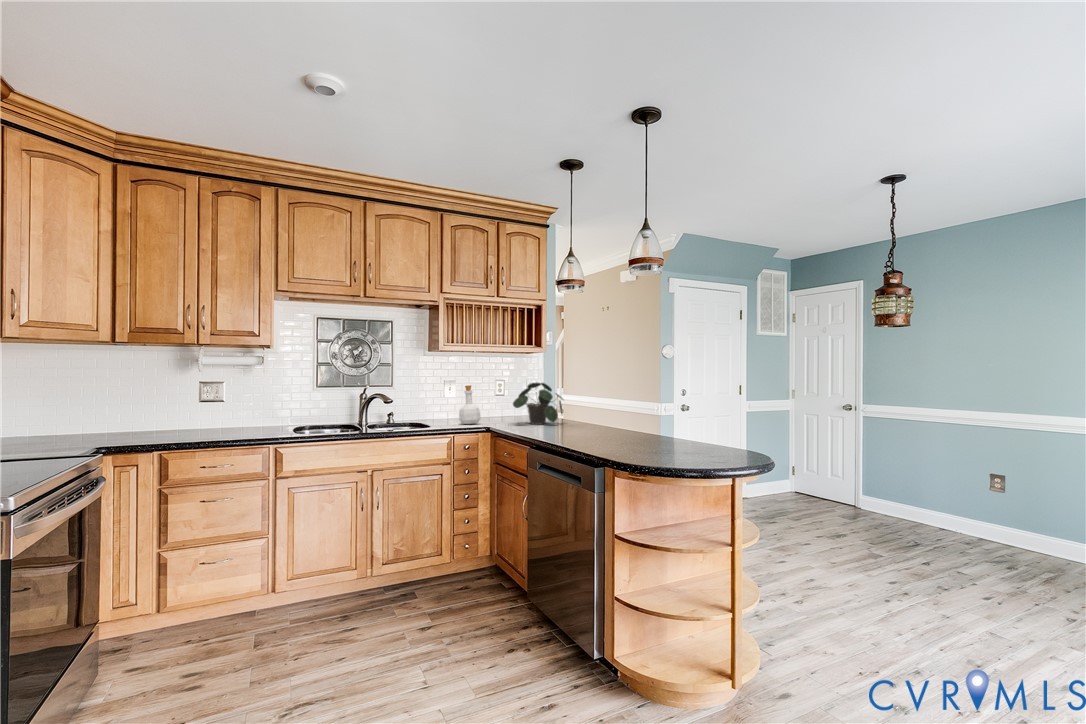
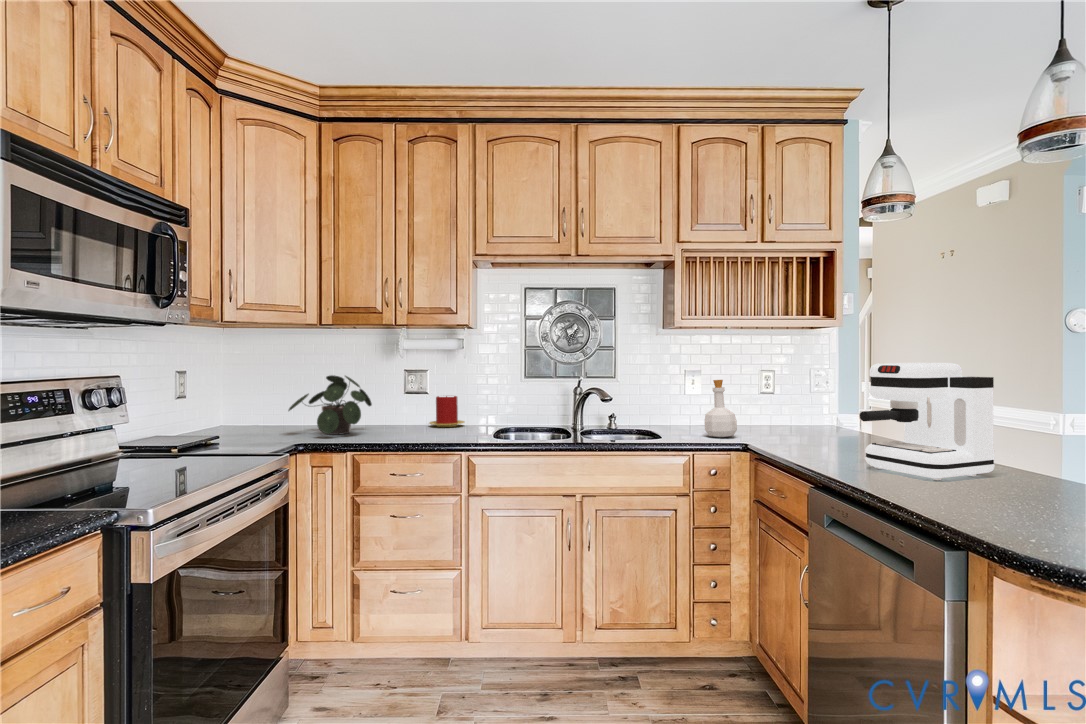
coffee maker: none [551,369,616,433] -> present [860,363,995,480]
potted plant: present [513,383,563,425] -> present [288,375,372,435]
candle: none [231,402,265,428] -> present [430,396,464,427]

